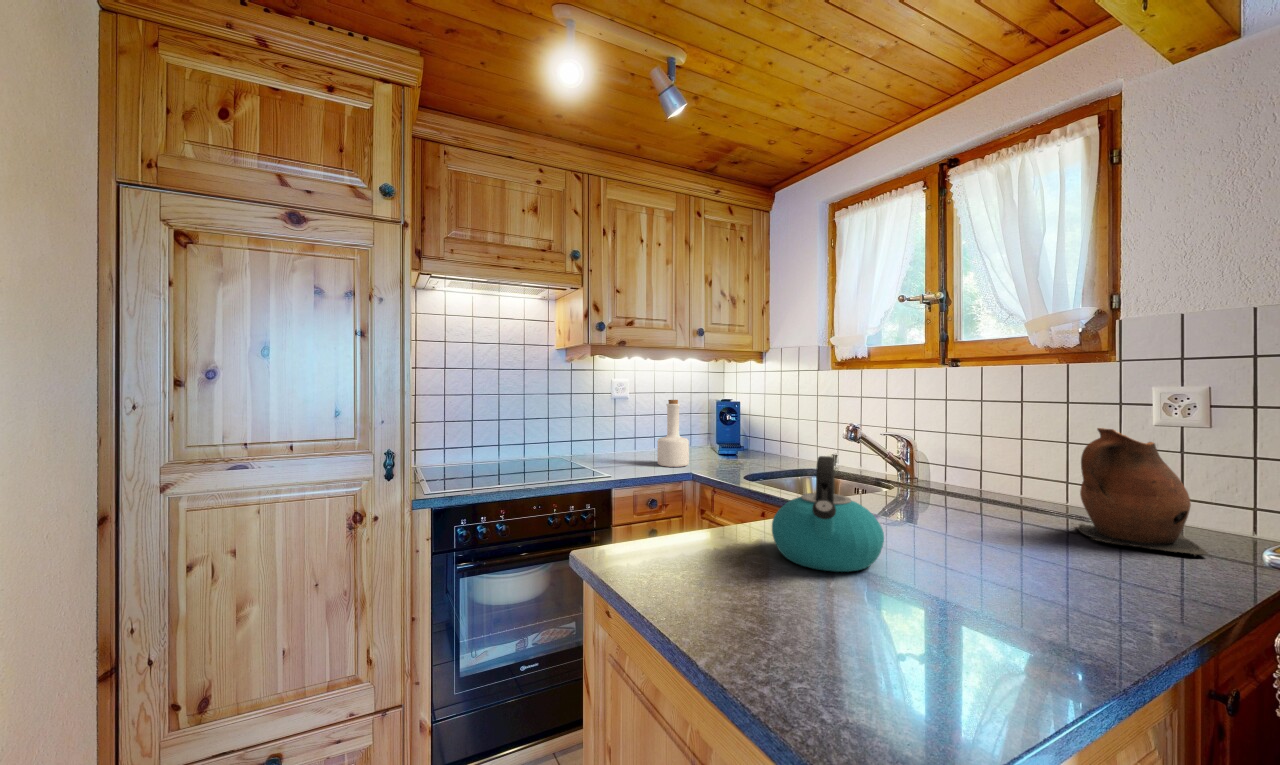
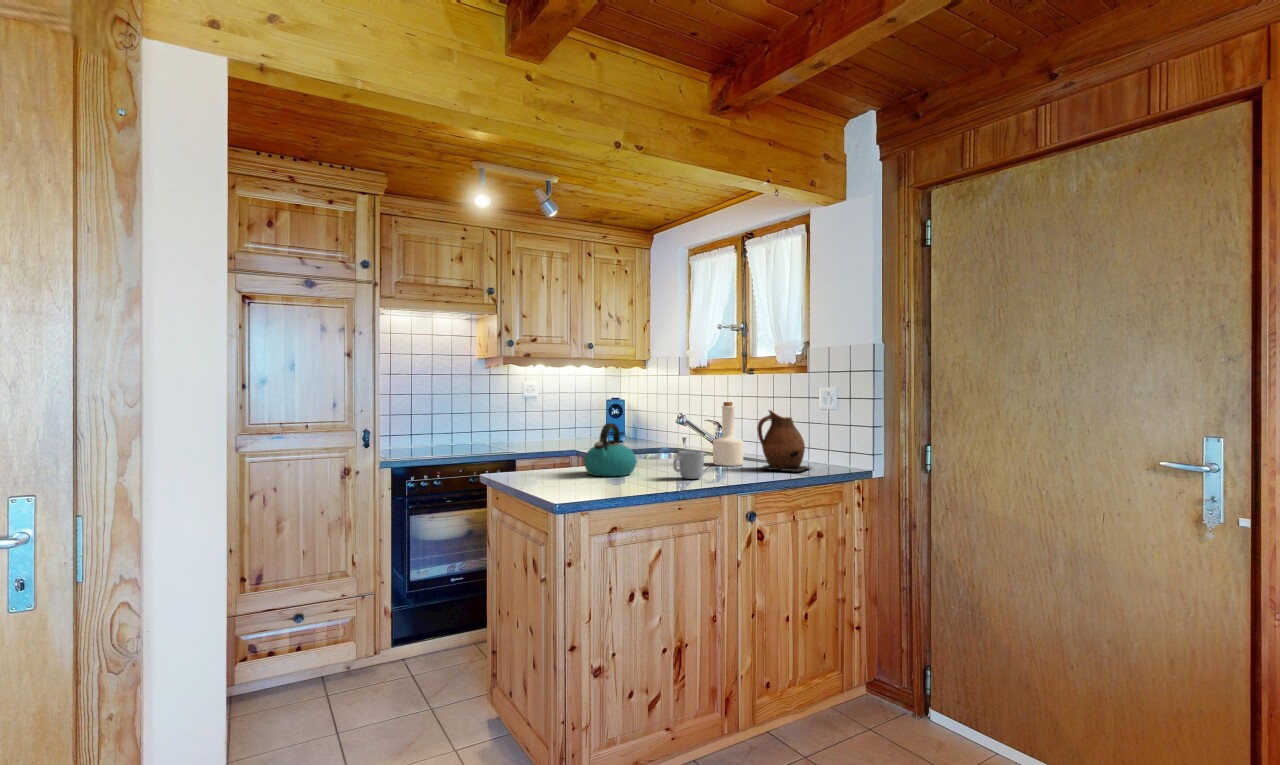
bottle: present [657,400,689,467] -> present [713,402,743,466]
mug: none [998,520,1072,592] -> present [673,451,704,479]

